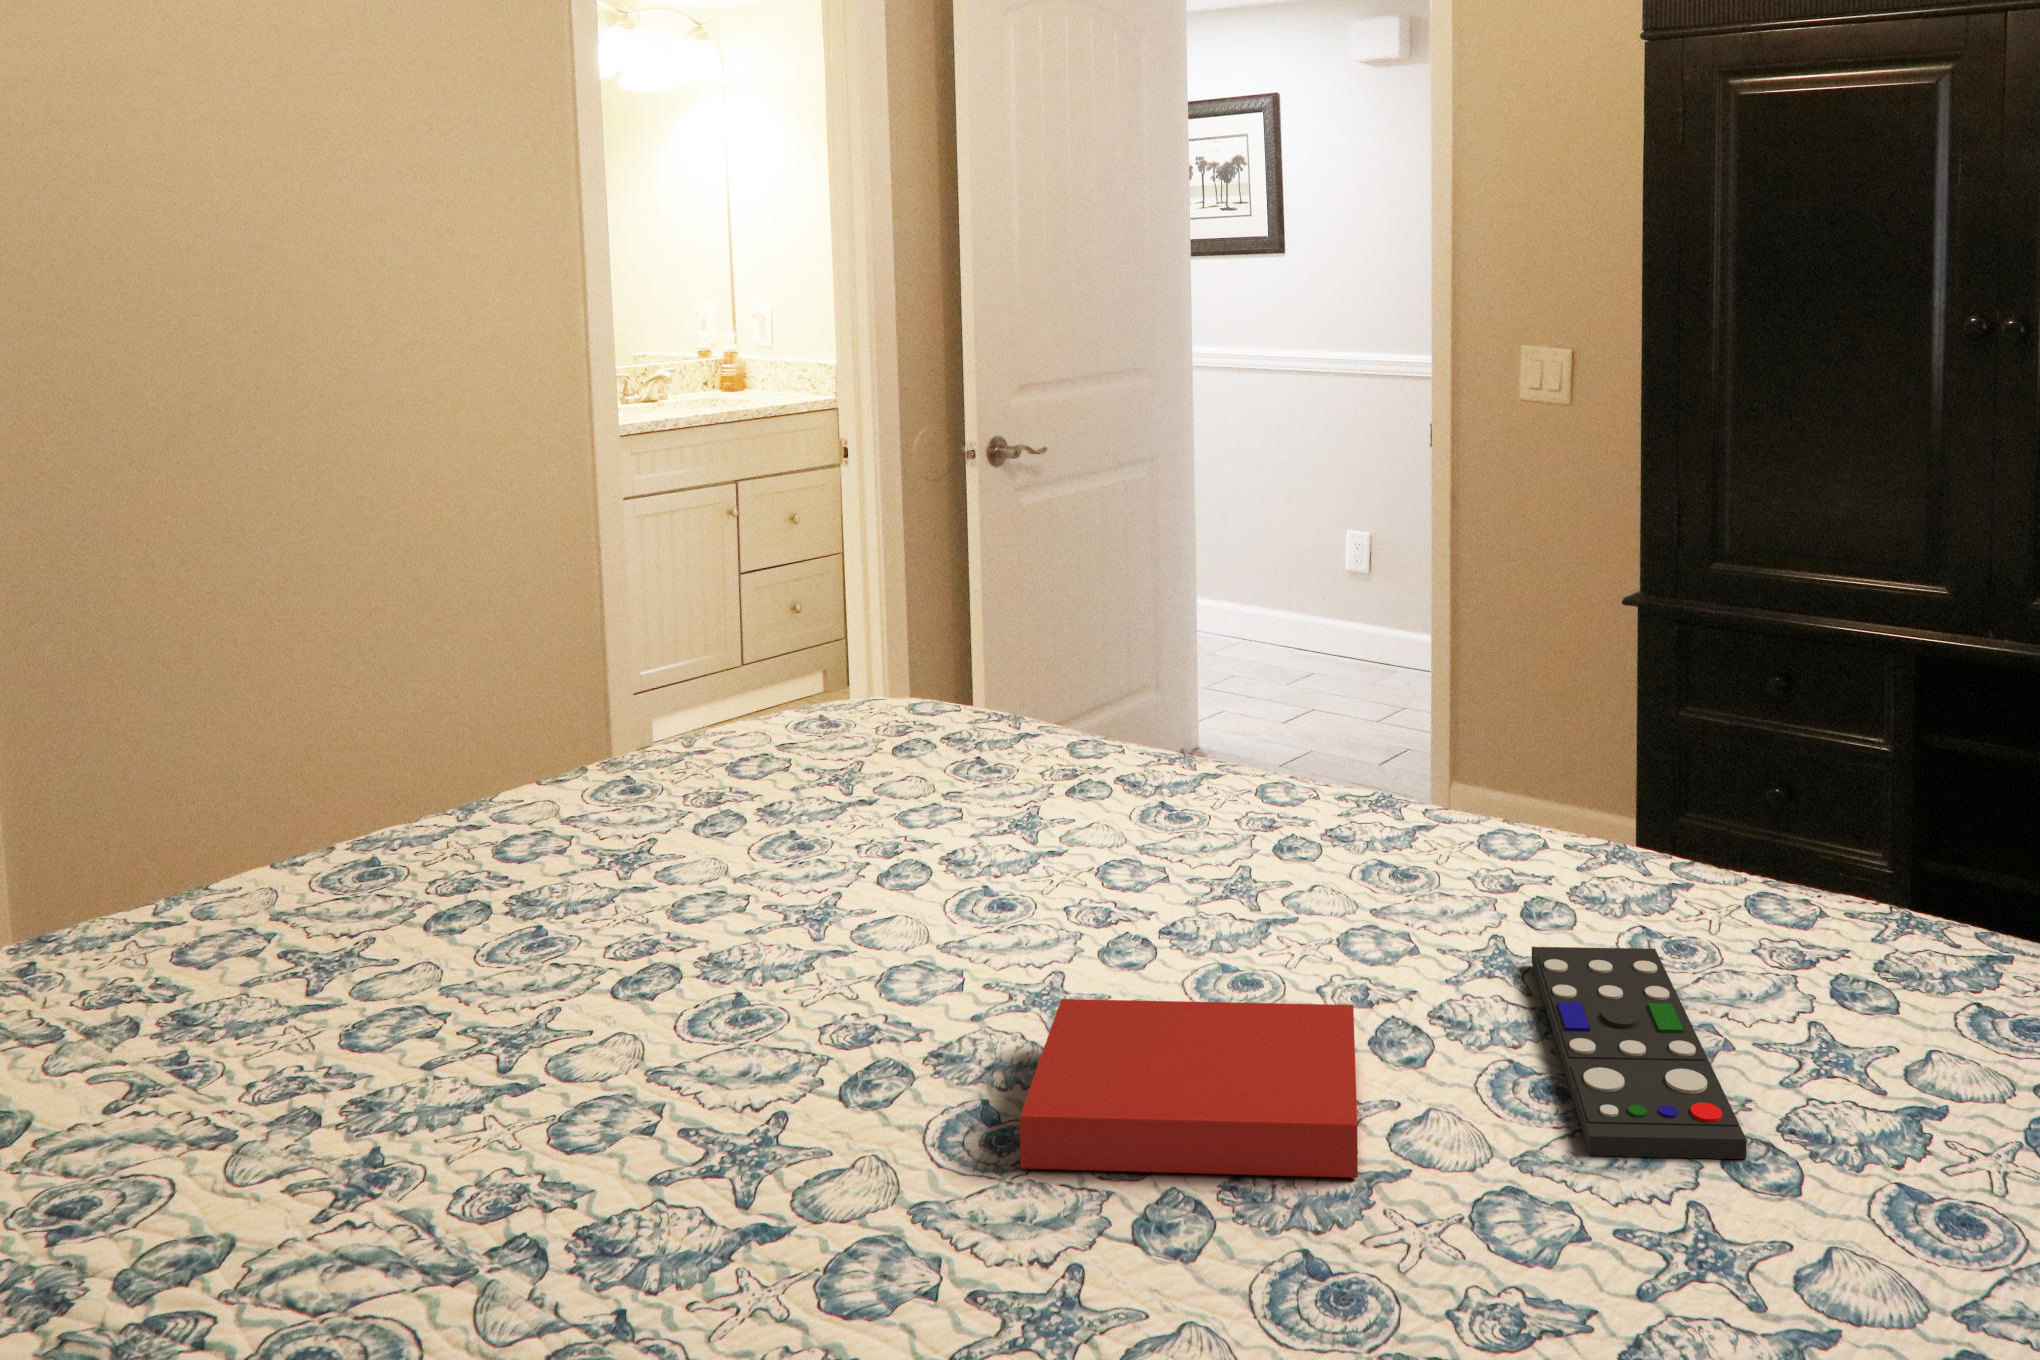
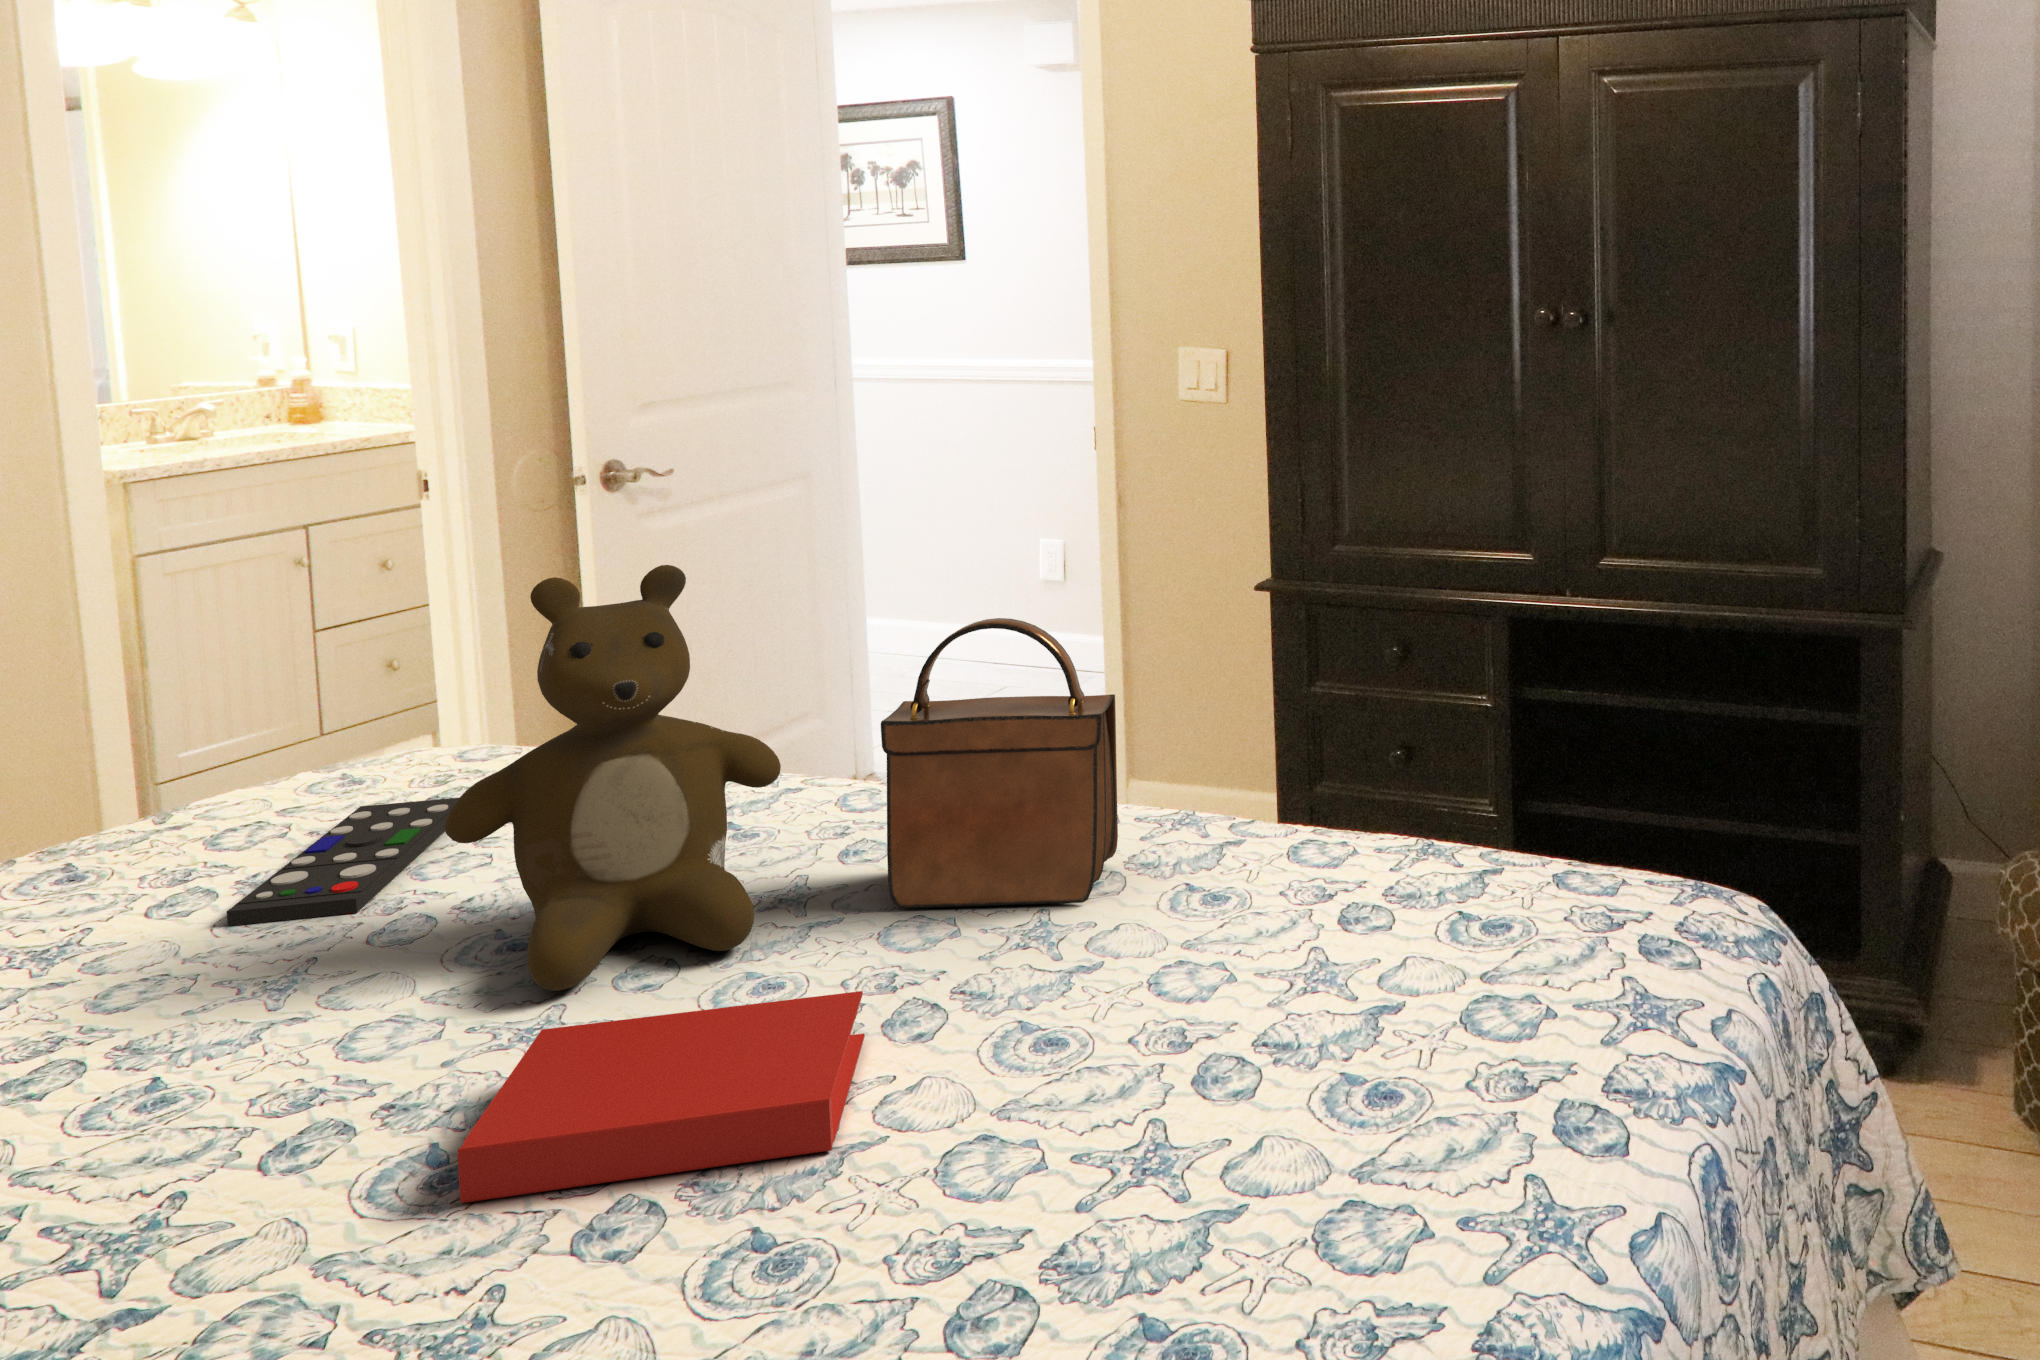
teddy bear: none [948,550,1228,956] -> present [444,565,781,991]
handbag: none [1332,625,1561,932] -> present [881,618,1118,909]
remote control: present [1532,947,1747,1159] -> present [227,798,459,926]

